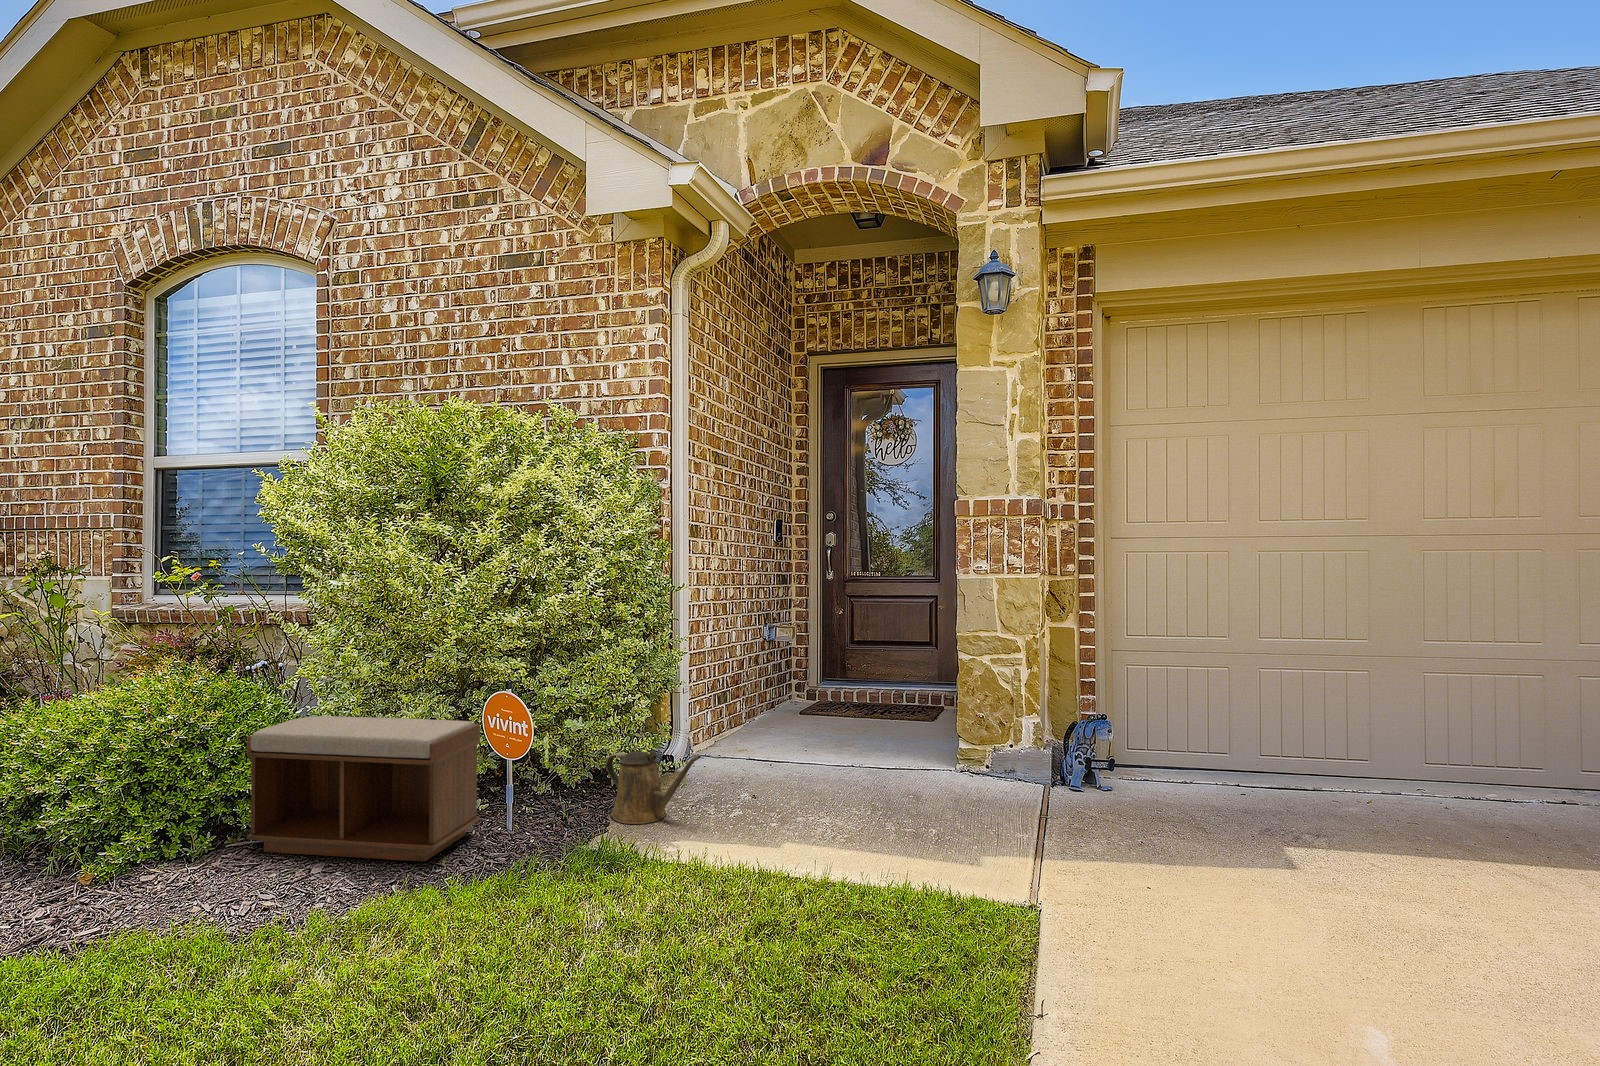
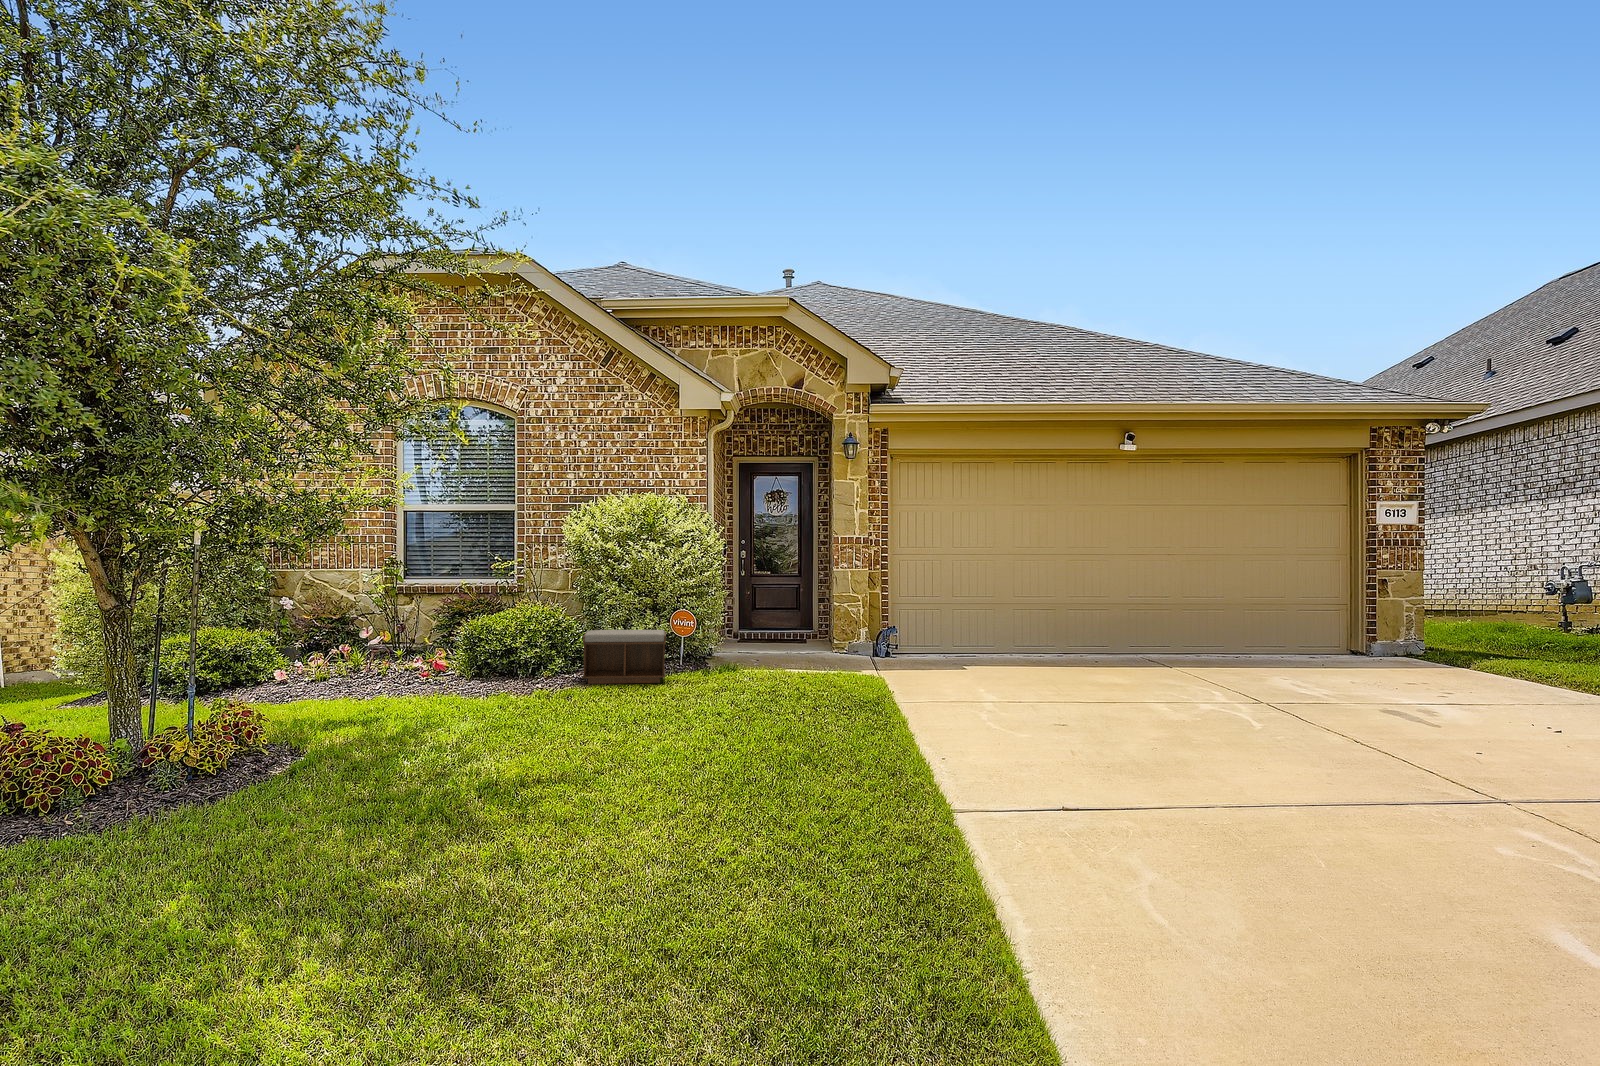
watering can: present [606,751,701,824] -> none [703,642,751,672]

